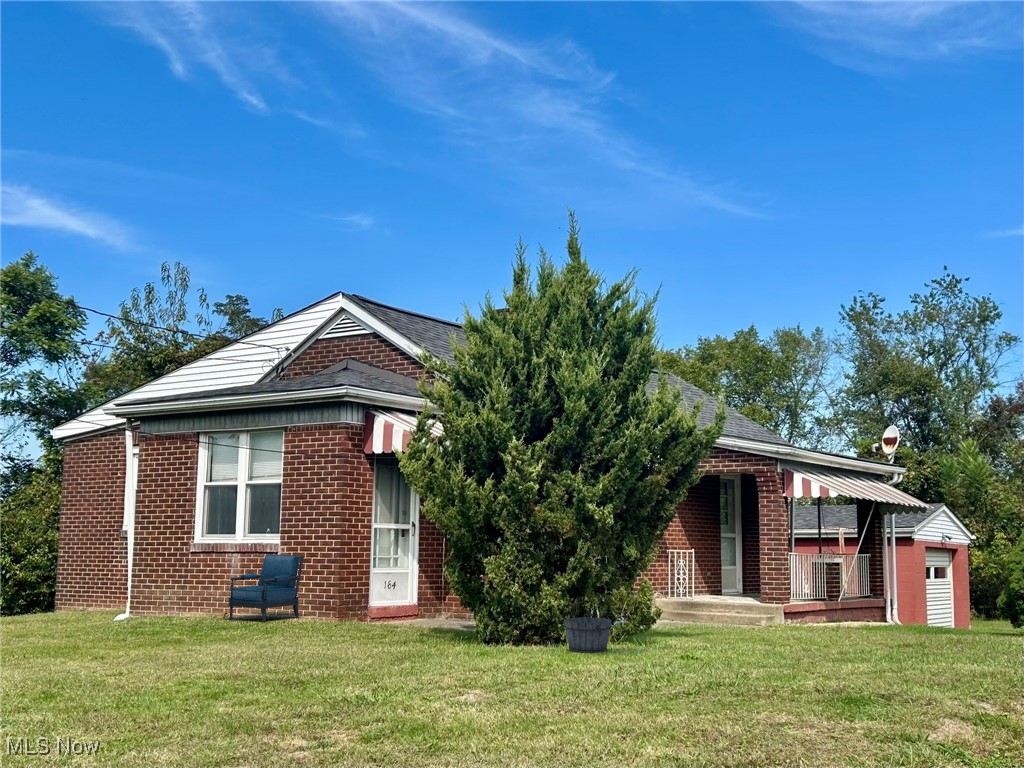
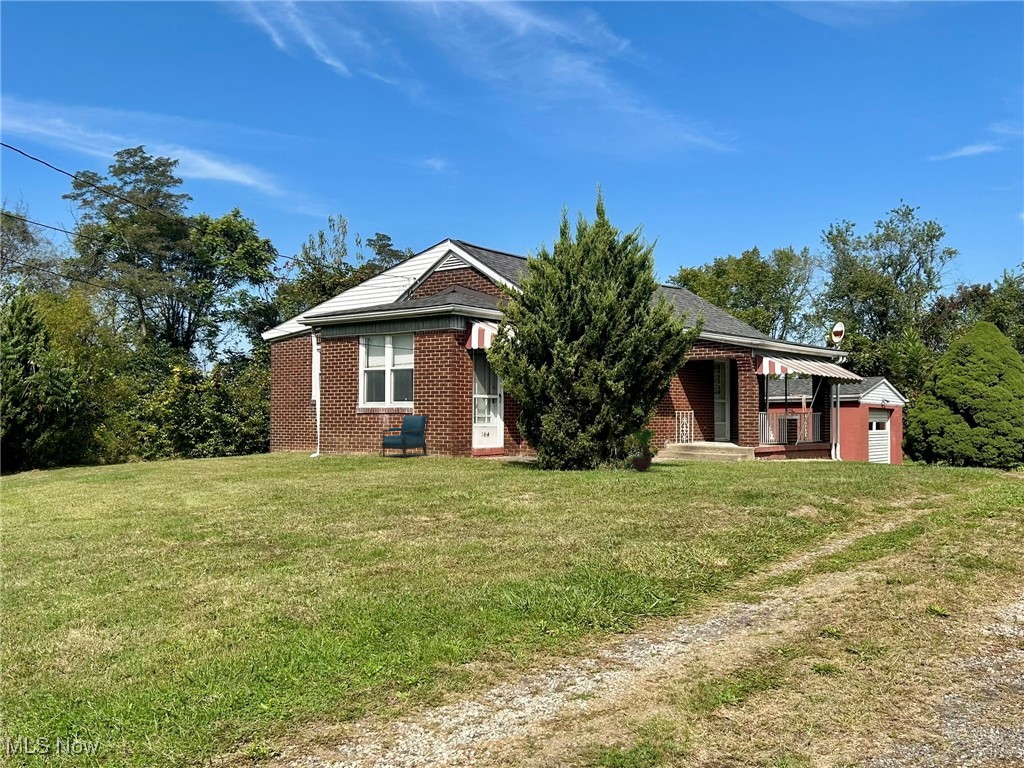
potted tree: none [621,570,663,645] -> present [632,428,656,471]
wooden bucket: present [564,609,611,653] -> none [593,448,623,475]

